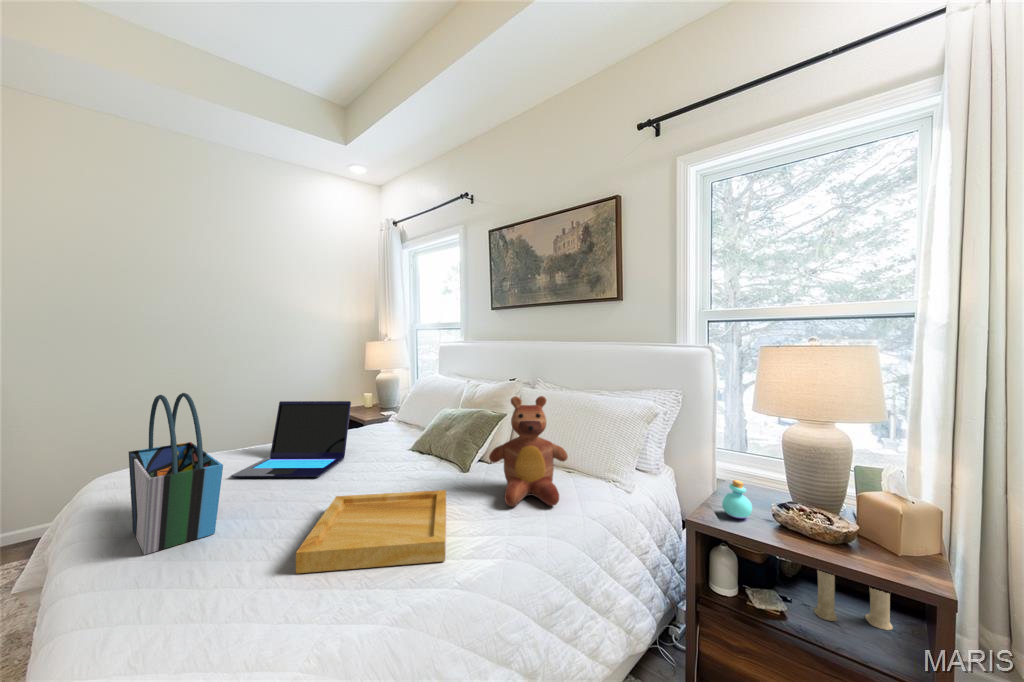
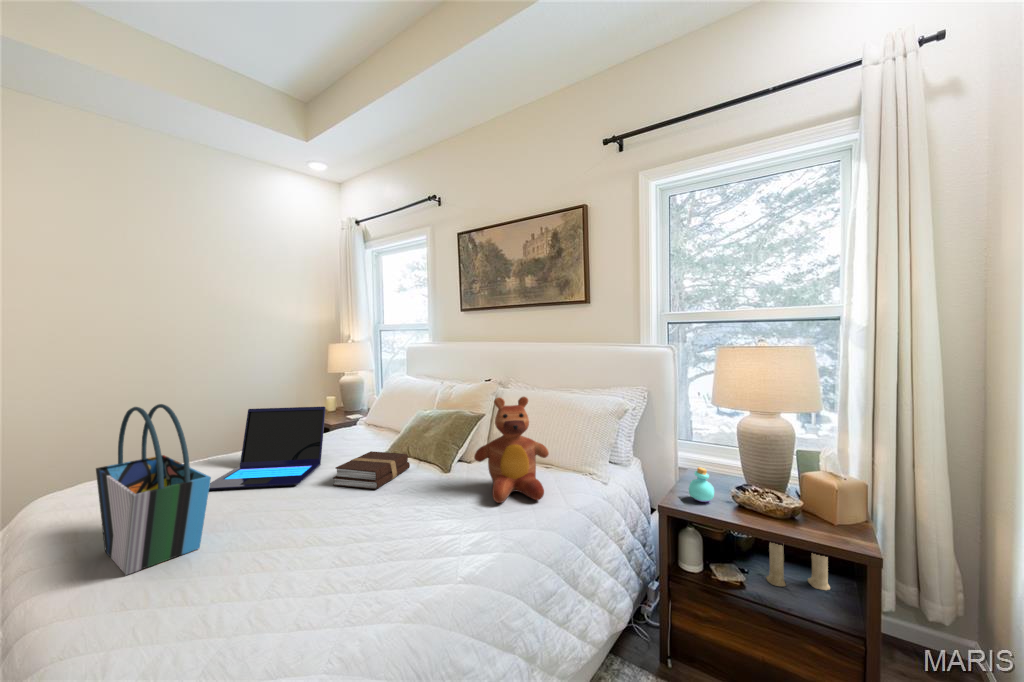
book: none [351,447,429,485] -> present [333,451,410,489]
tray: present [296,490,446,573] -> none [298,491,446,581]

